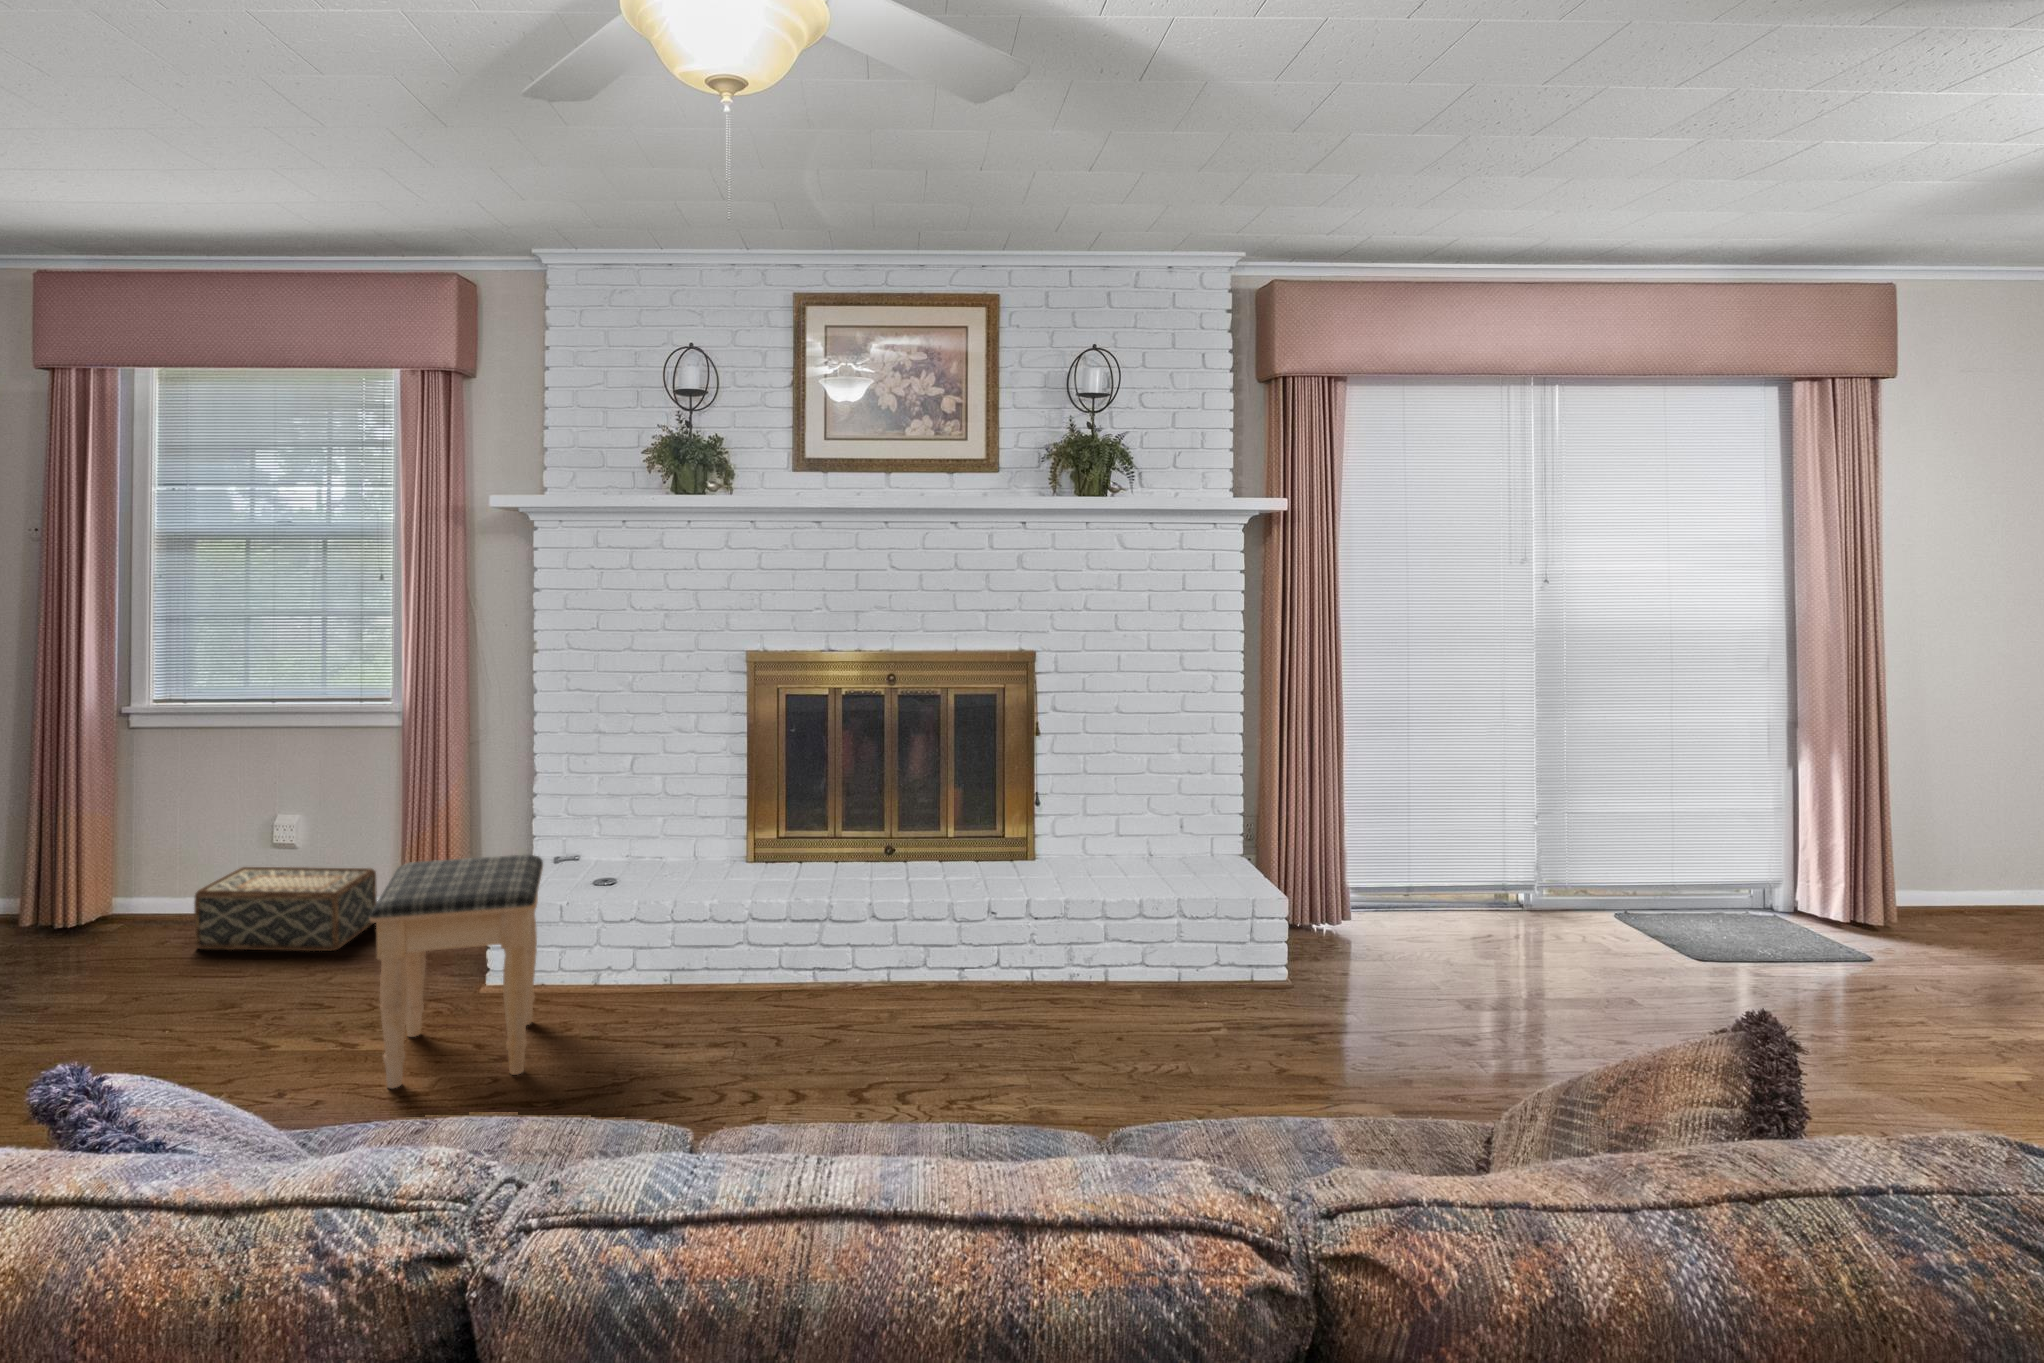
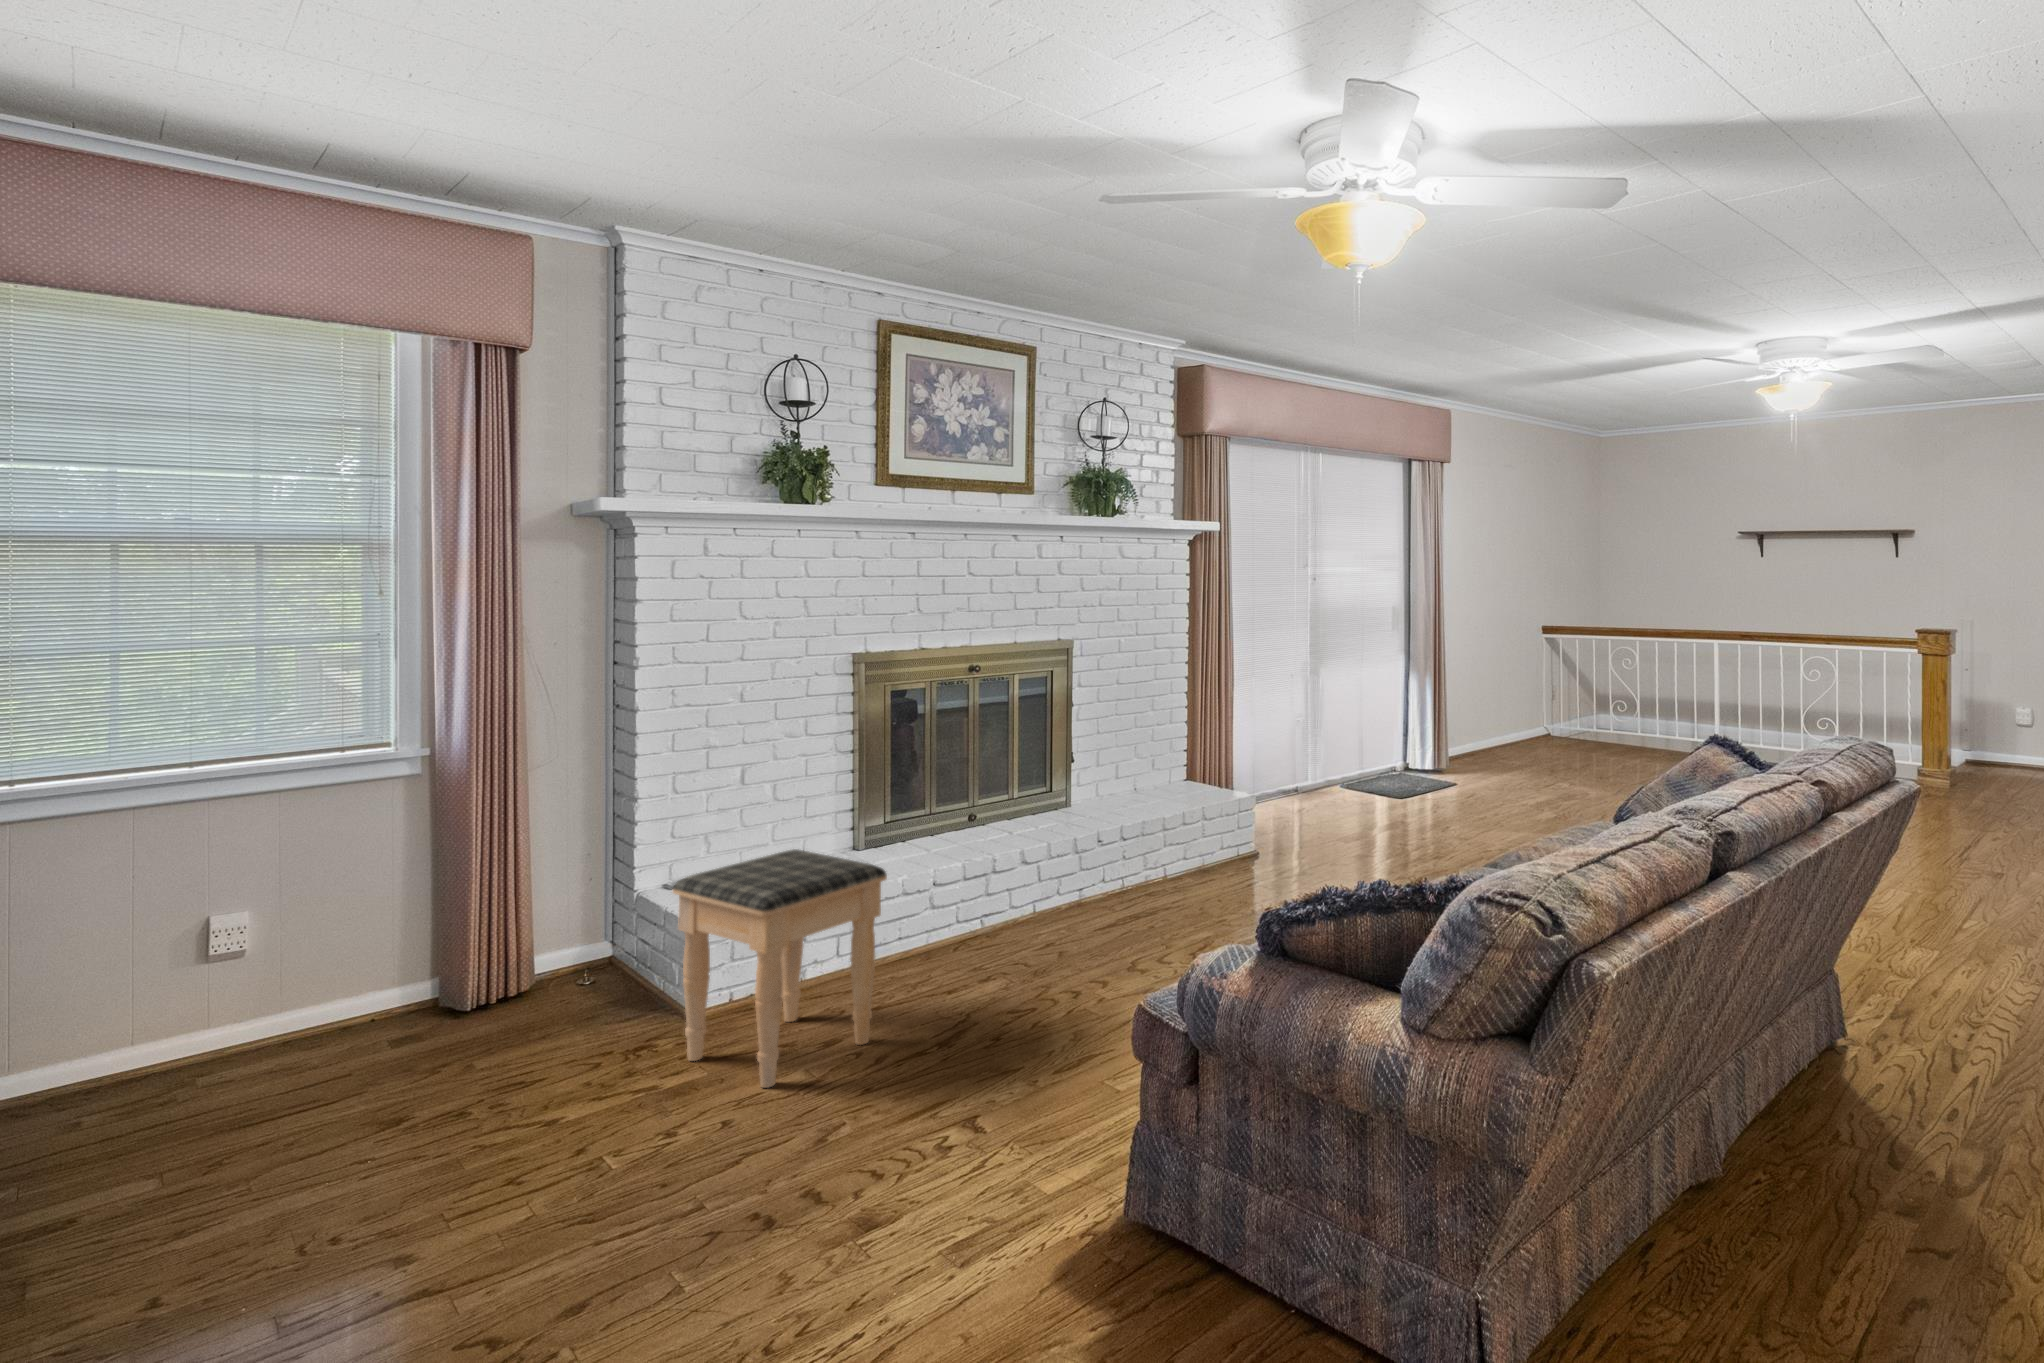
woven basket: present [194,867,377,951] -> none [167,952,414,1104]

